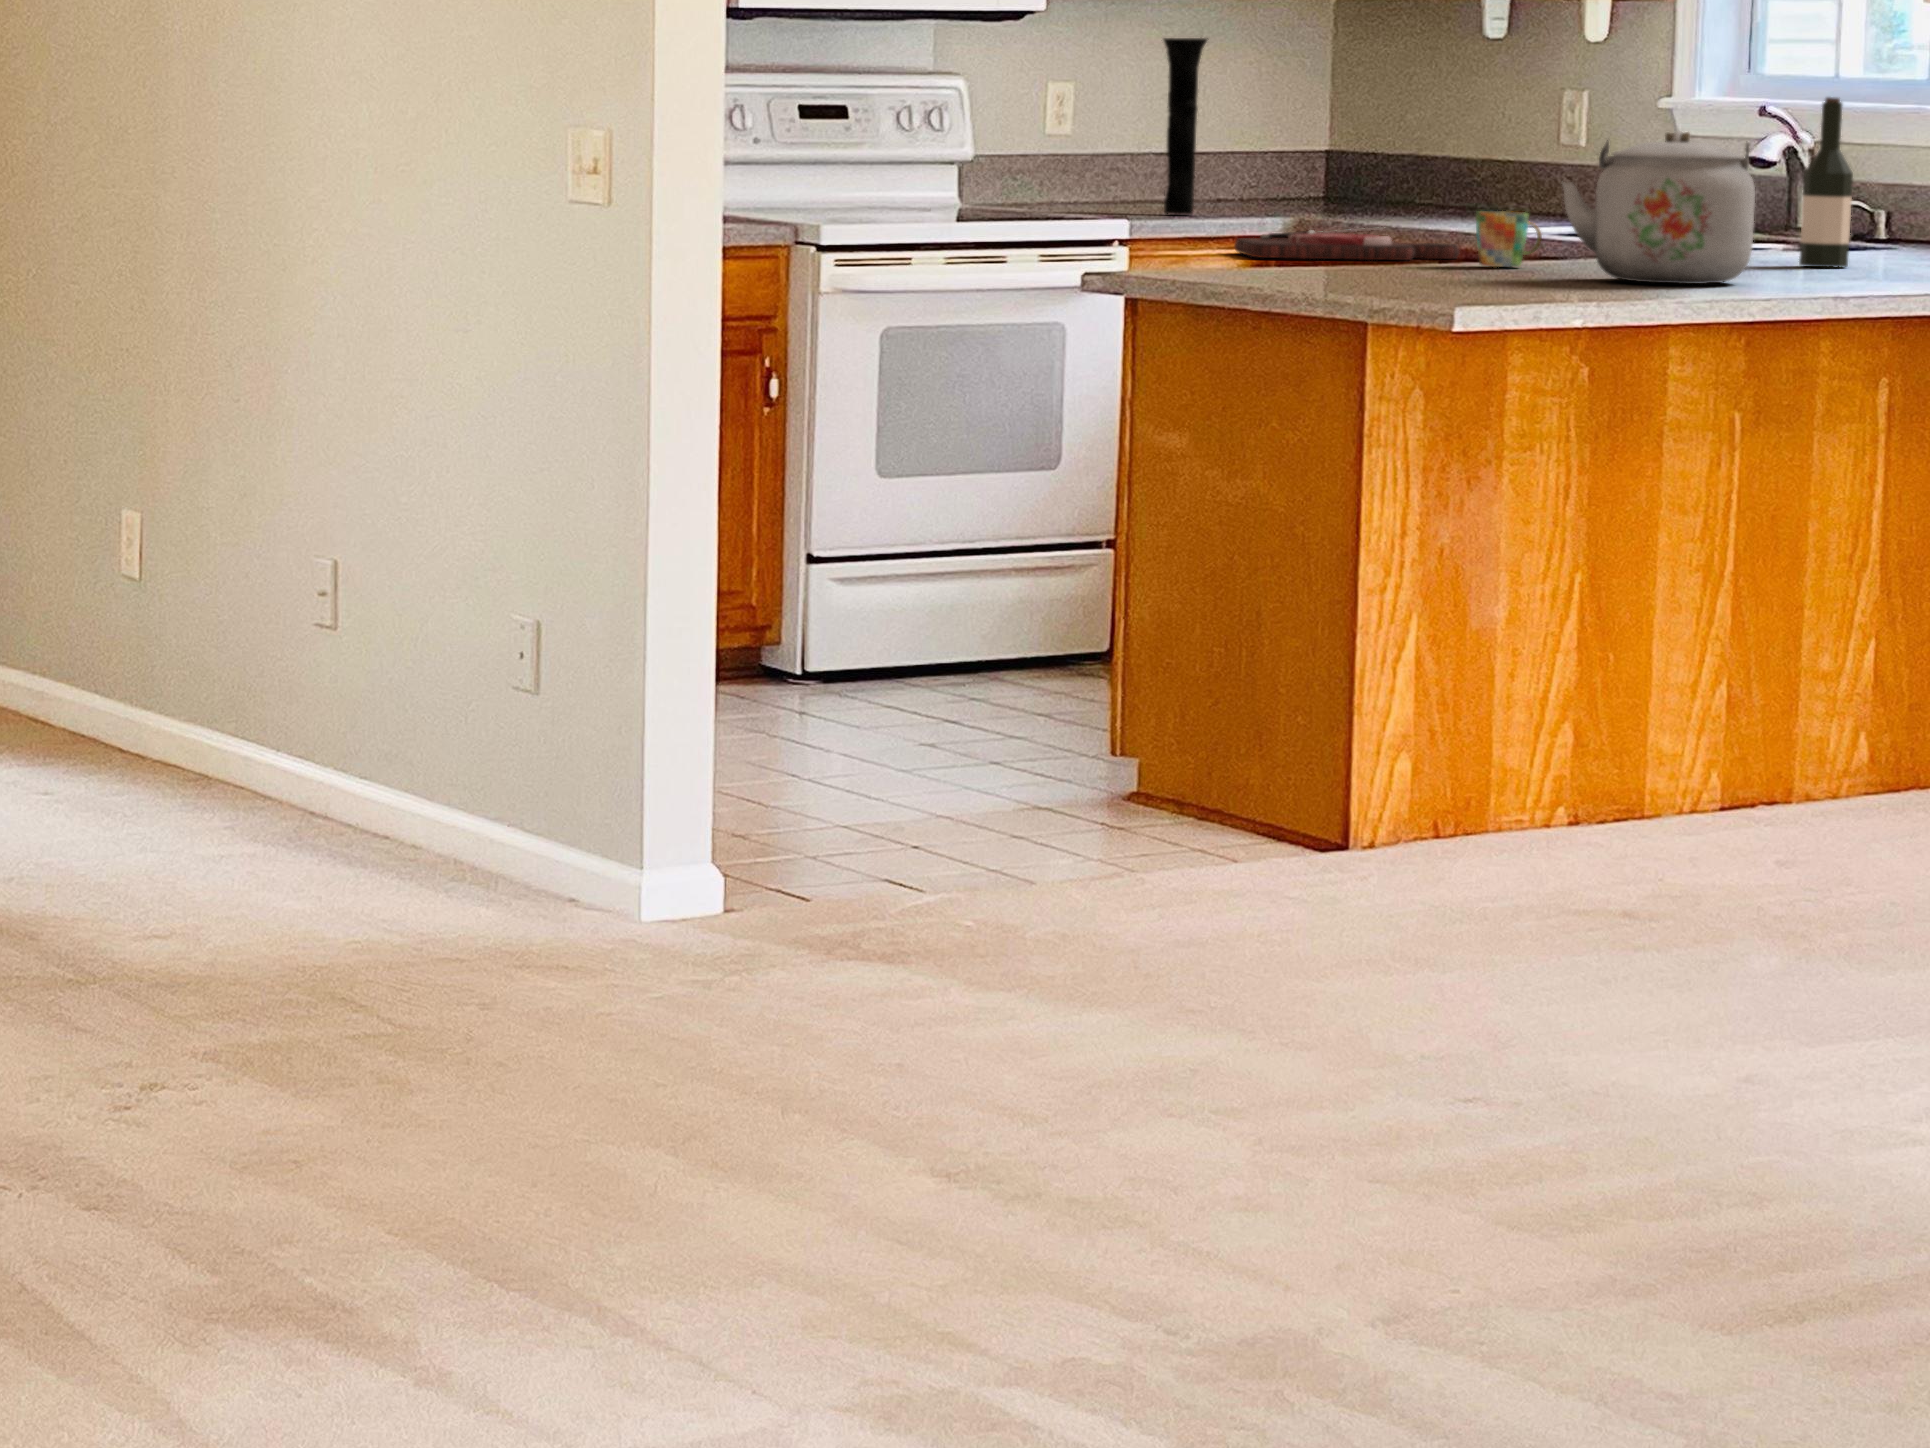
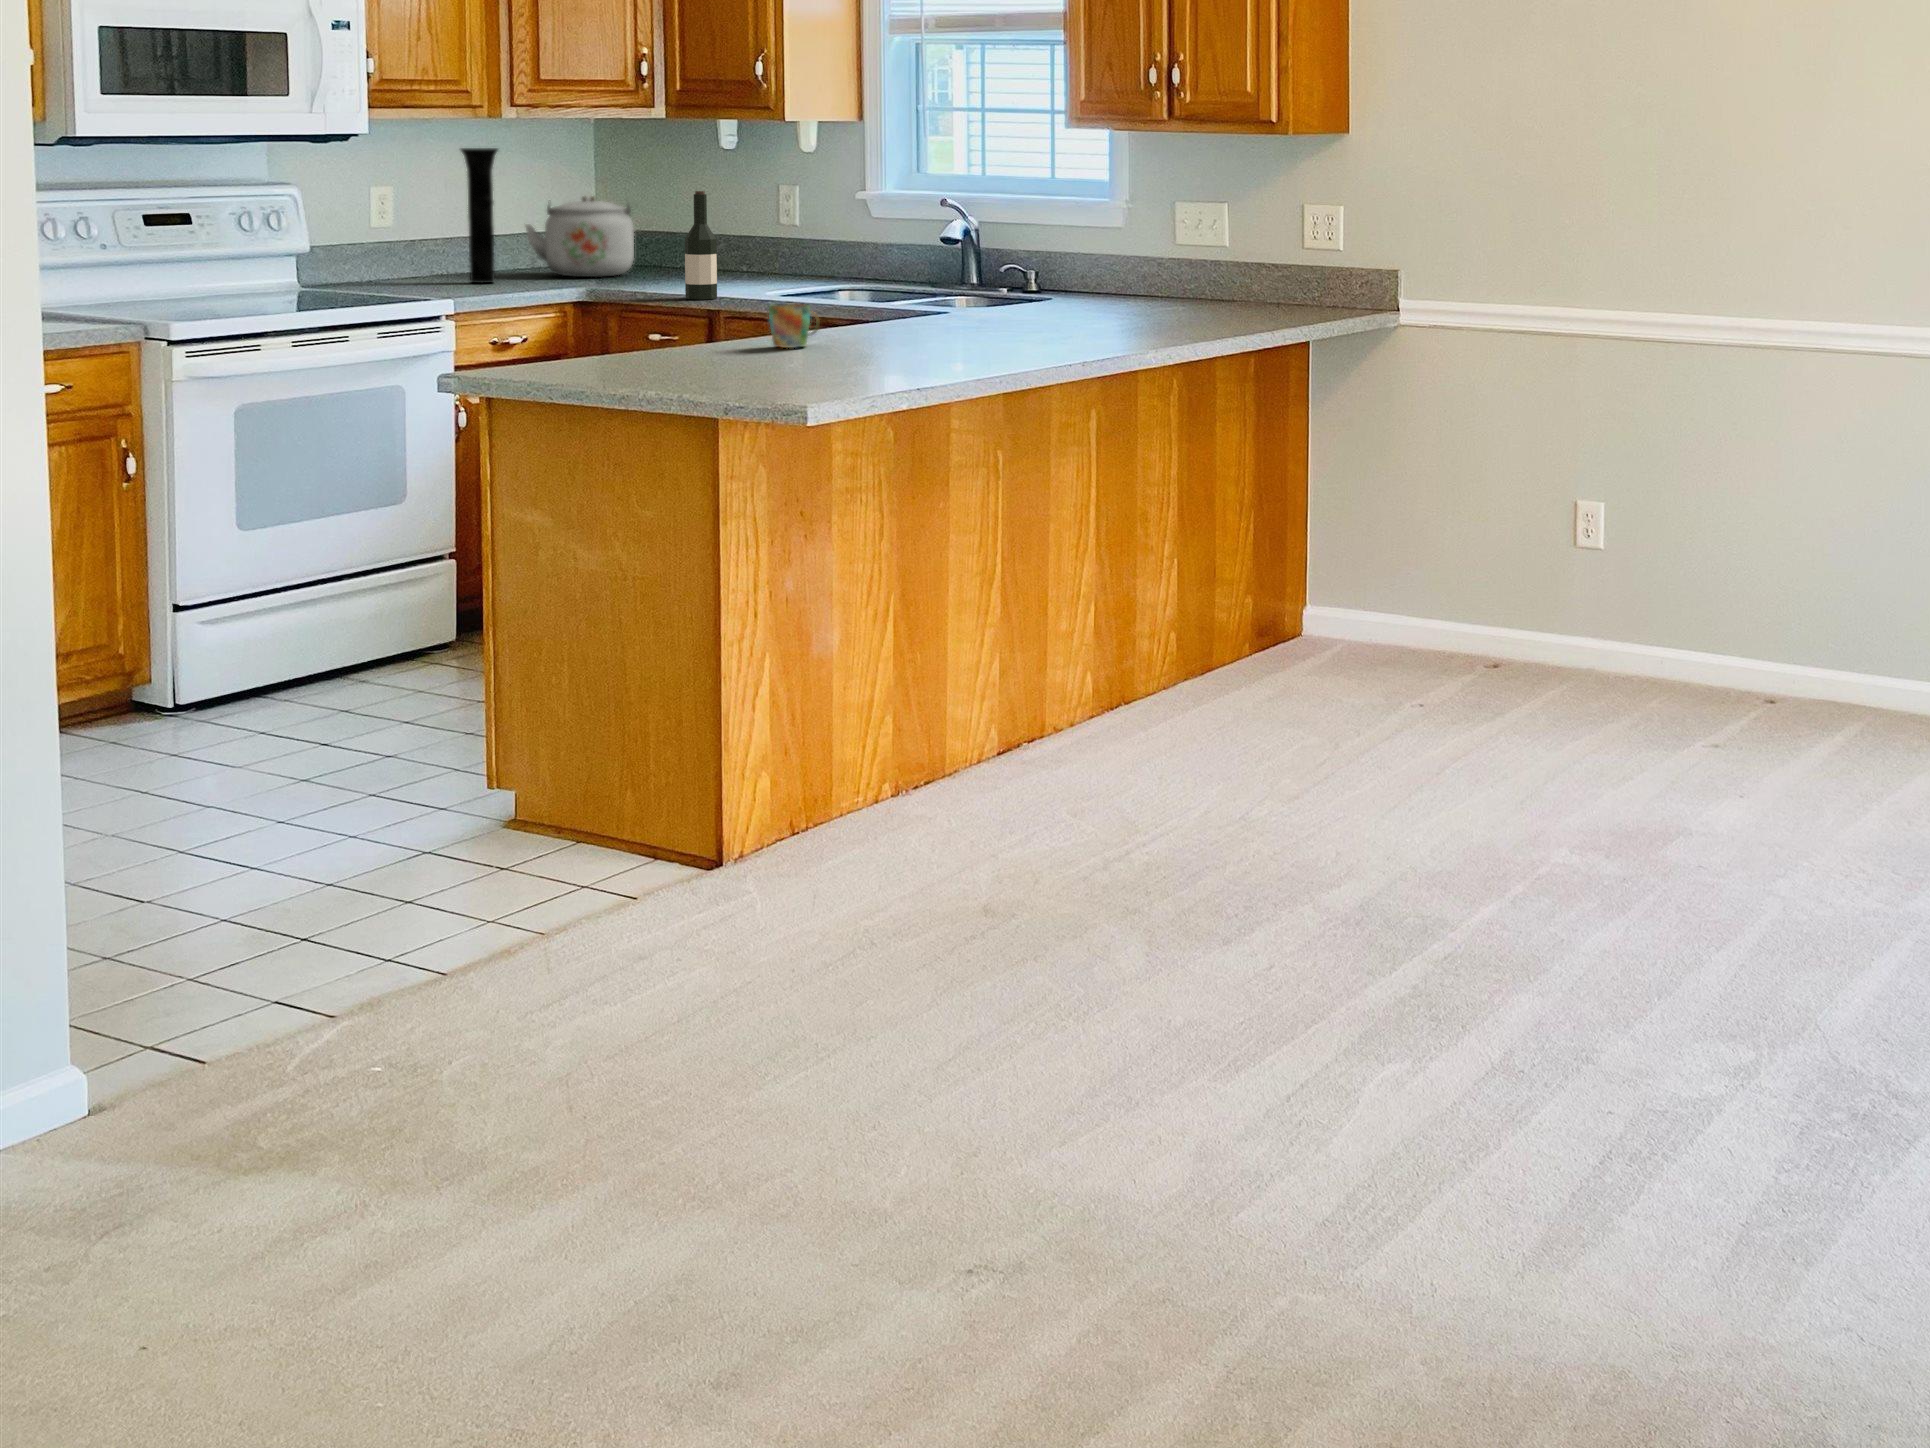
wine bottle: present [1799,97,1853,268] -> present [685,191,717,300]
kettle: present [1562,131,1755,284] -> present [526,196,634,277]
cutting board: present [1234,227,1460,260] -> none [562,315,749,347]

